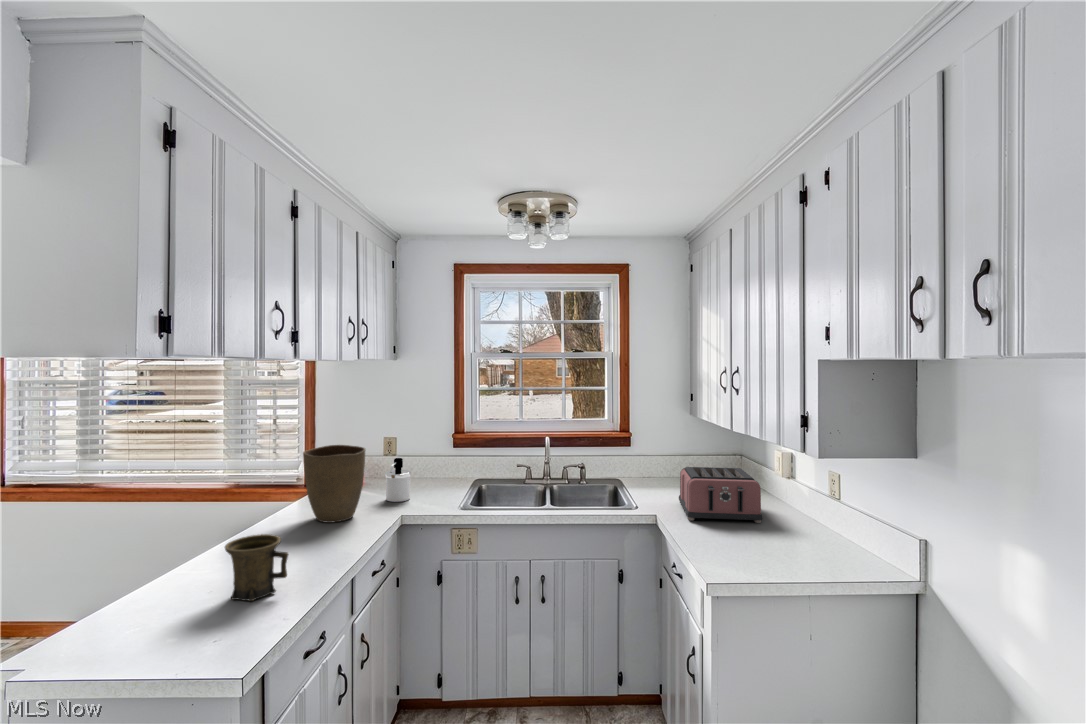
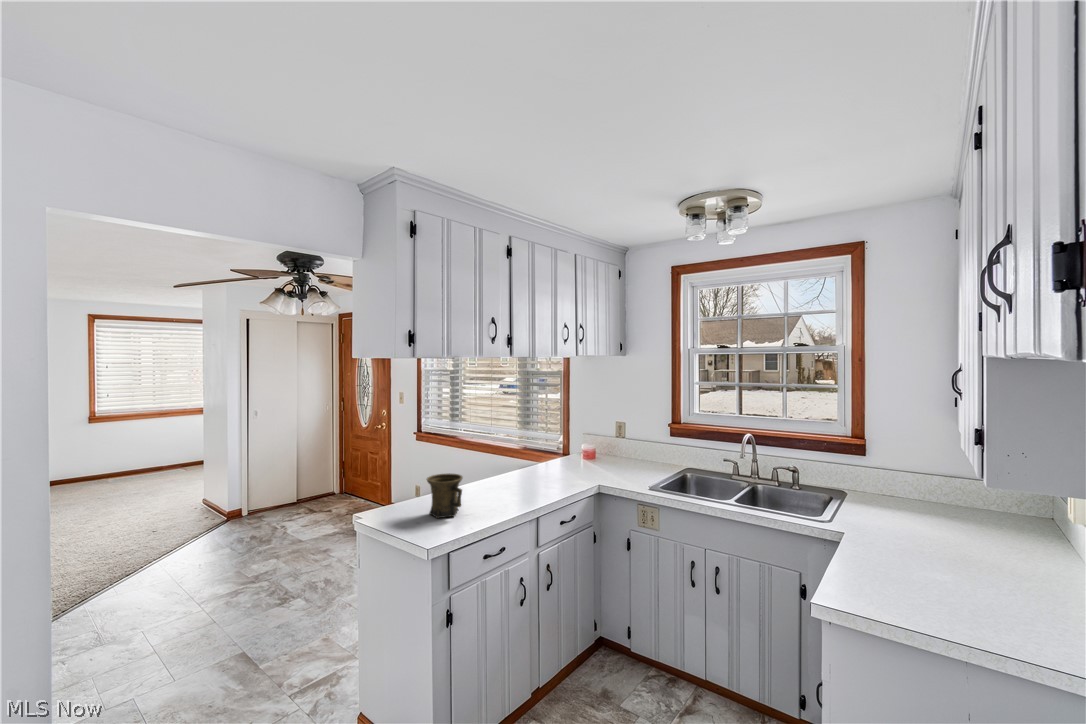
vase: present [303,445,366,523] -> none [527,421,572,480]
soap dispenser: present [385,458,411,502] -> none [596,437,618,473]
toaster: present [679,467,763,523] -> none [887,485,1017,577]

